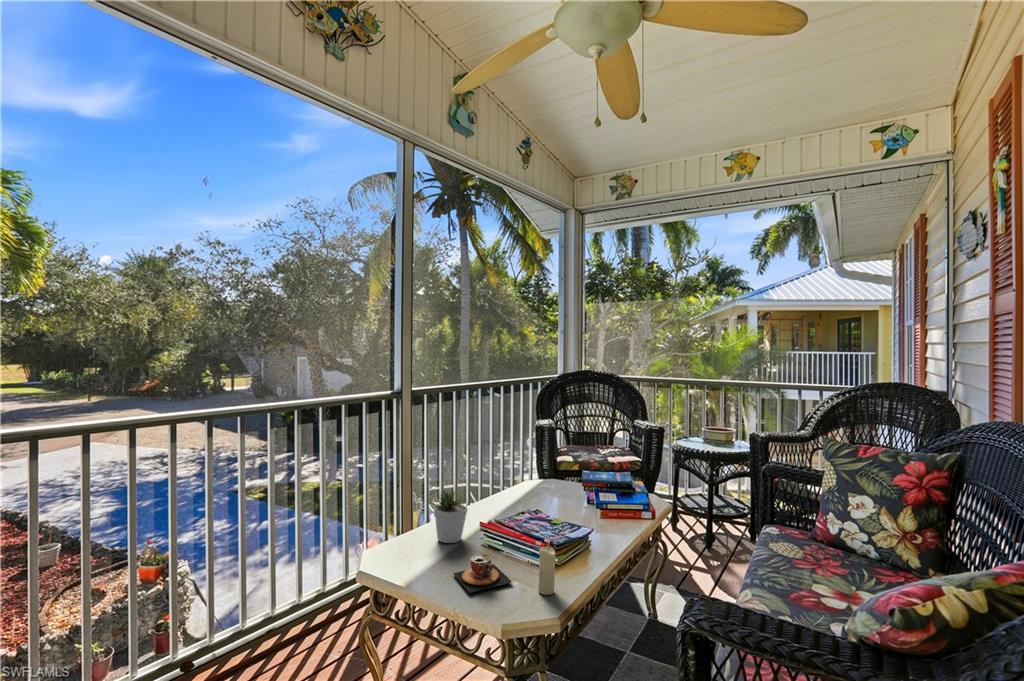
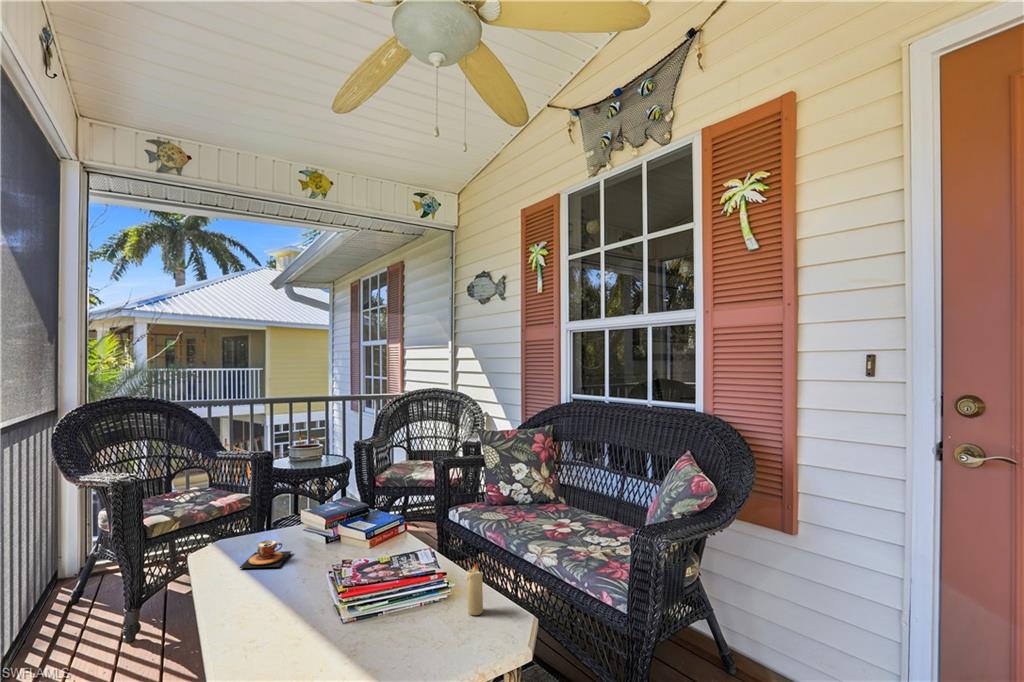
potted plant: present [434,489,468,543] -> none [272,569,323,651]
teacup: present [453,554,512,593] -> present [240,540,291,568]

